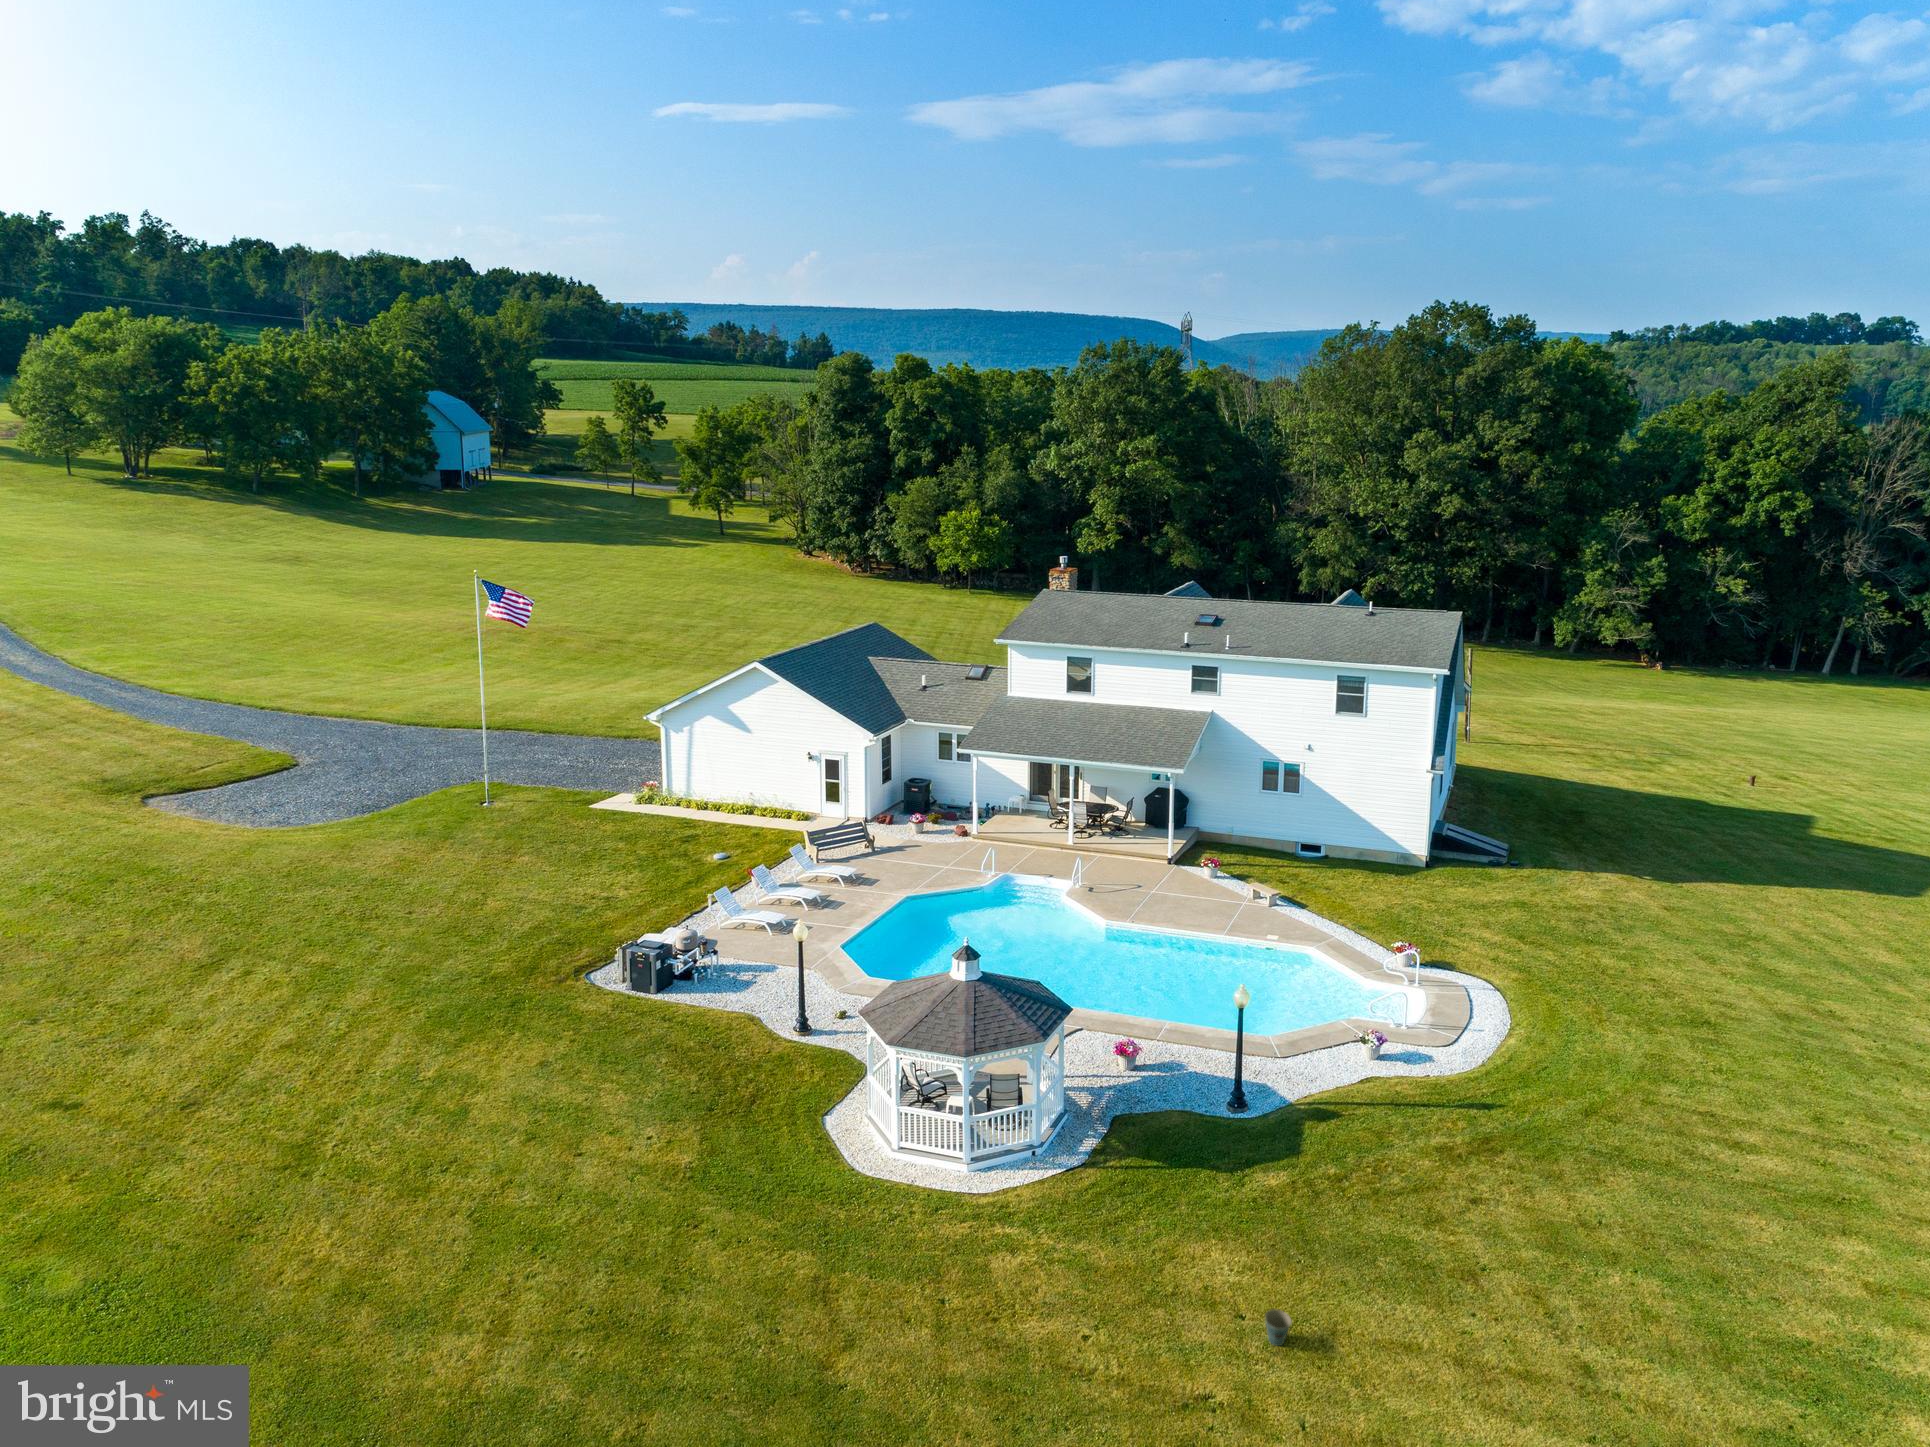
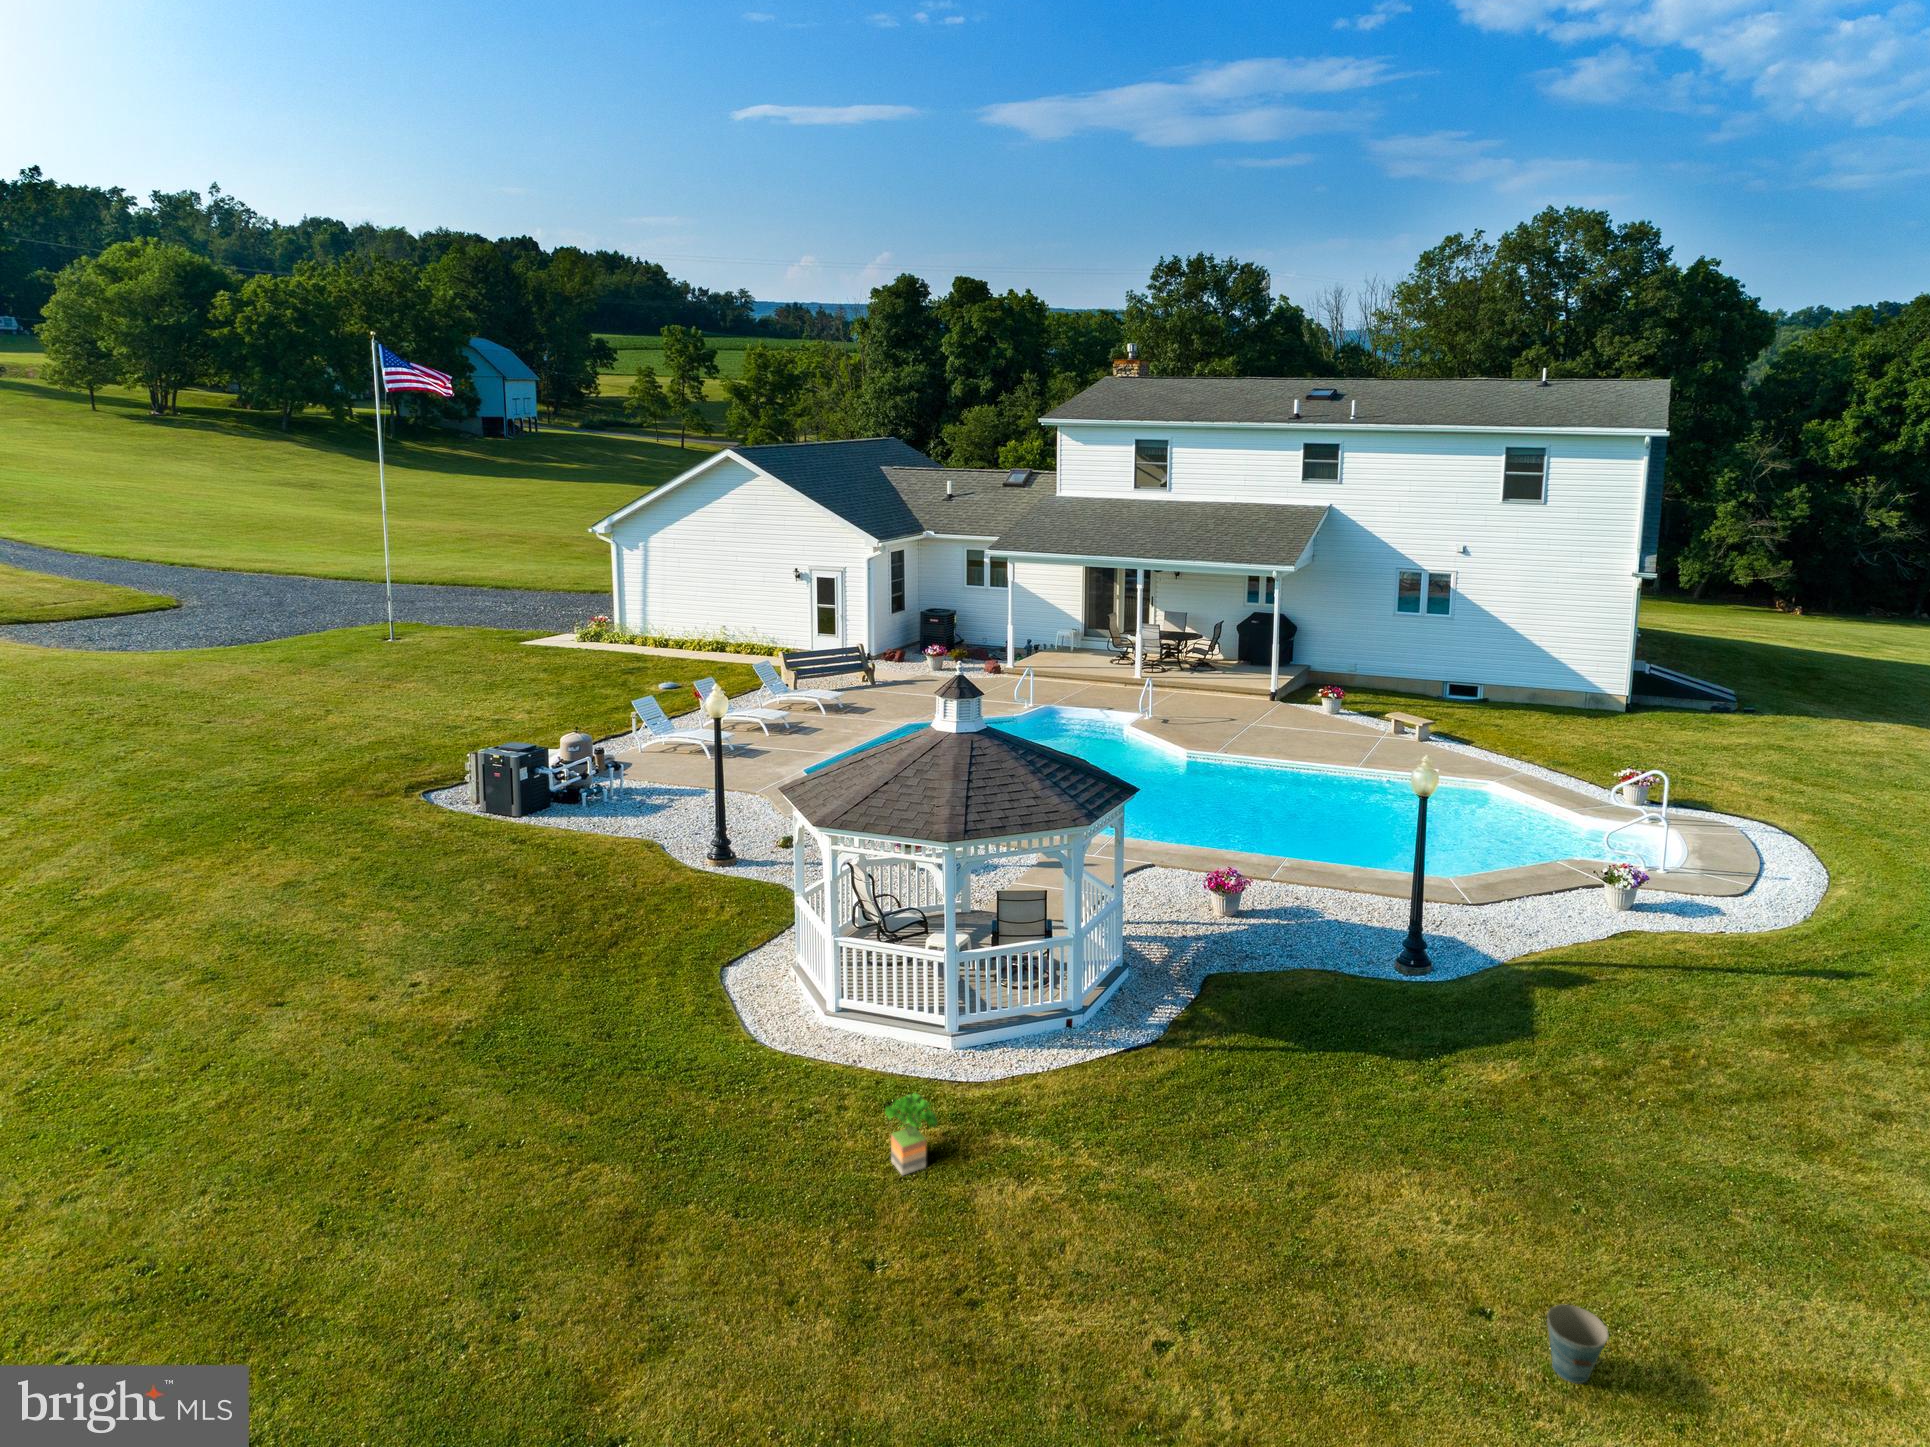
potted tree: none [941,1207,971,1252] -> present [886,1093,938,1175]

